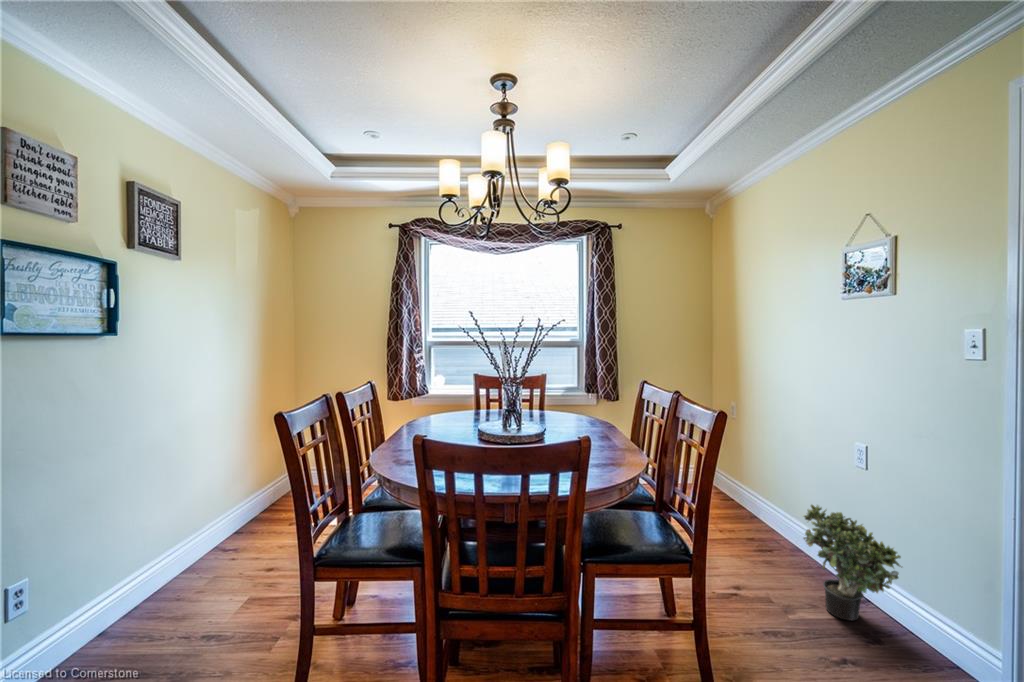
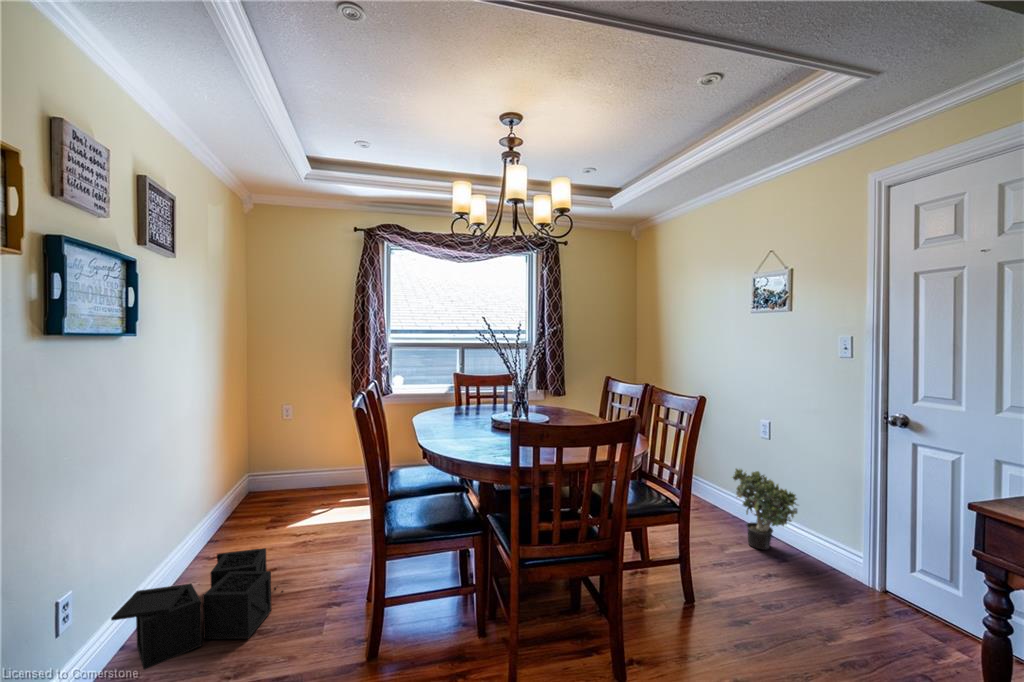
storage bin: none [79,547,264,662] -> present [111,548,283,670]

